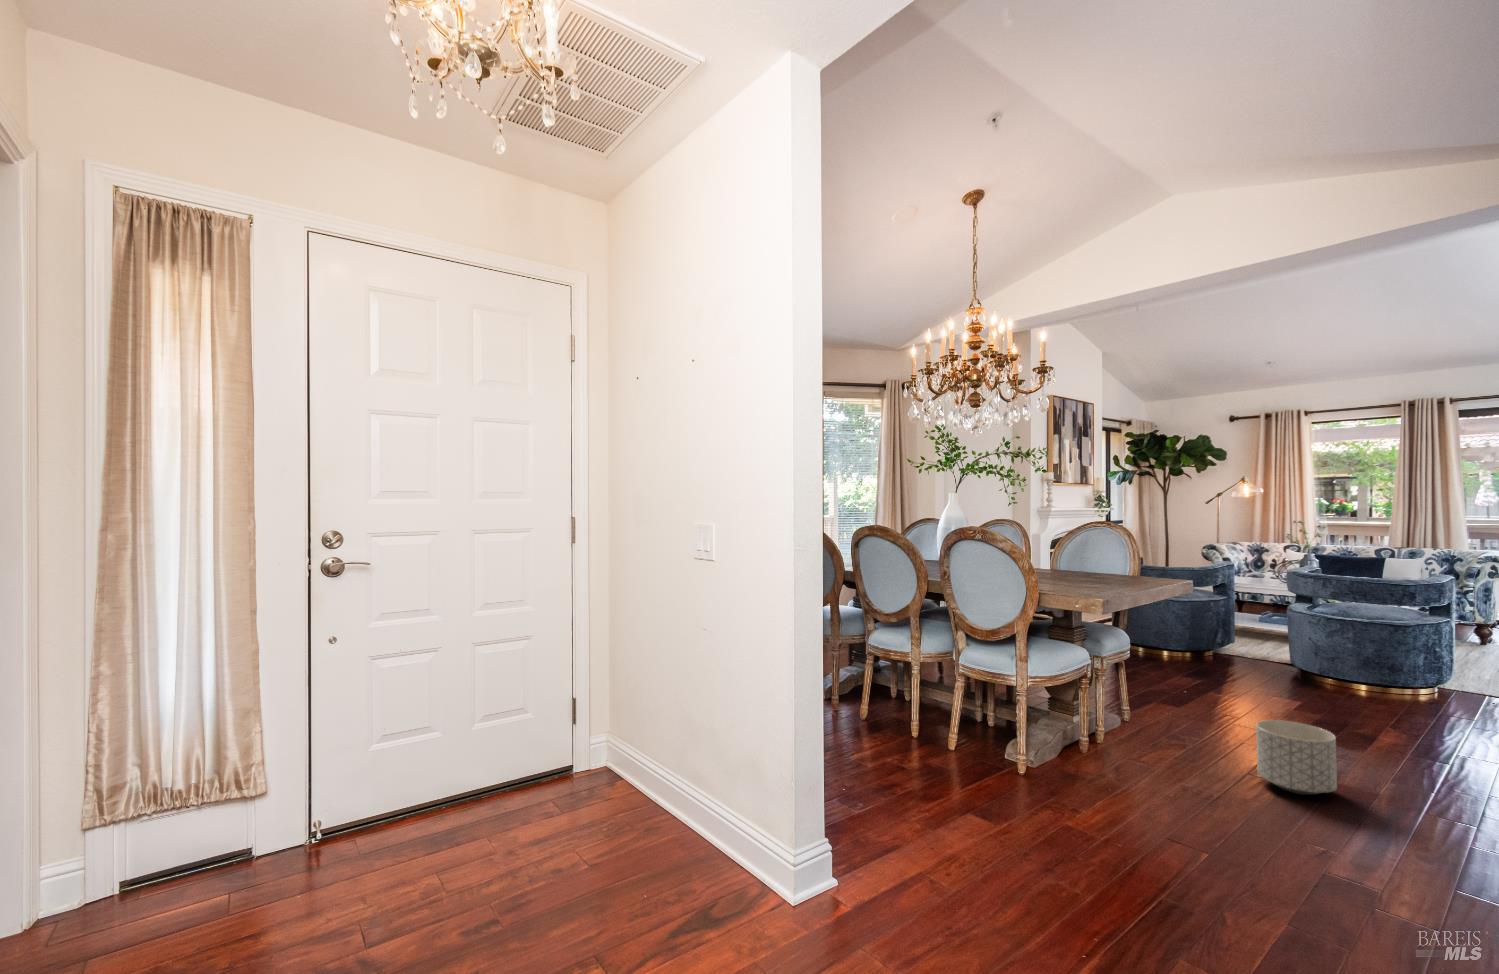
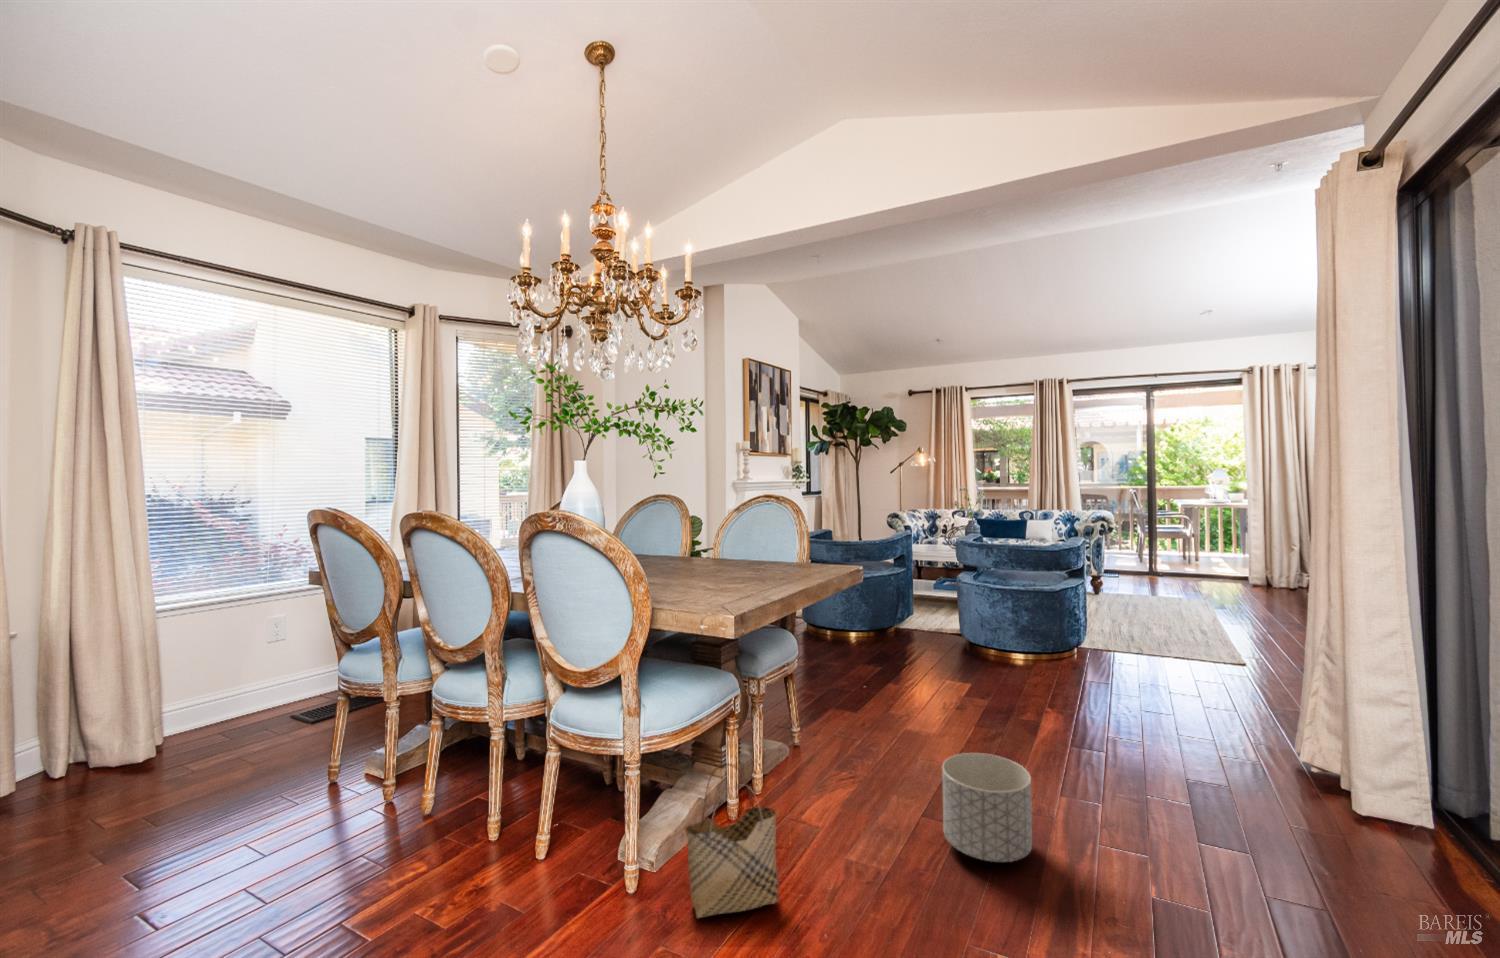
woven basket: none [1060,694,1126,785] -> present [685,763,778,918]

